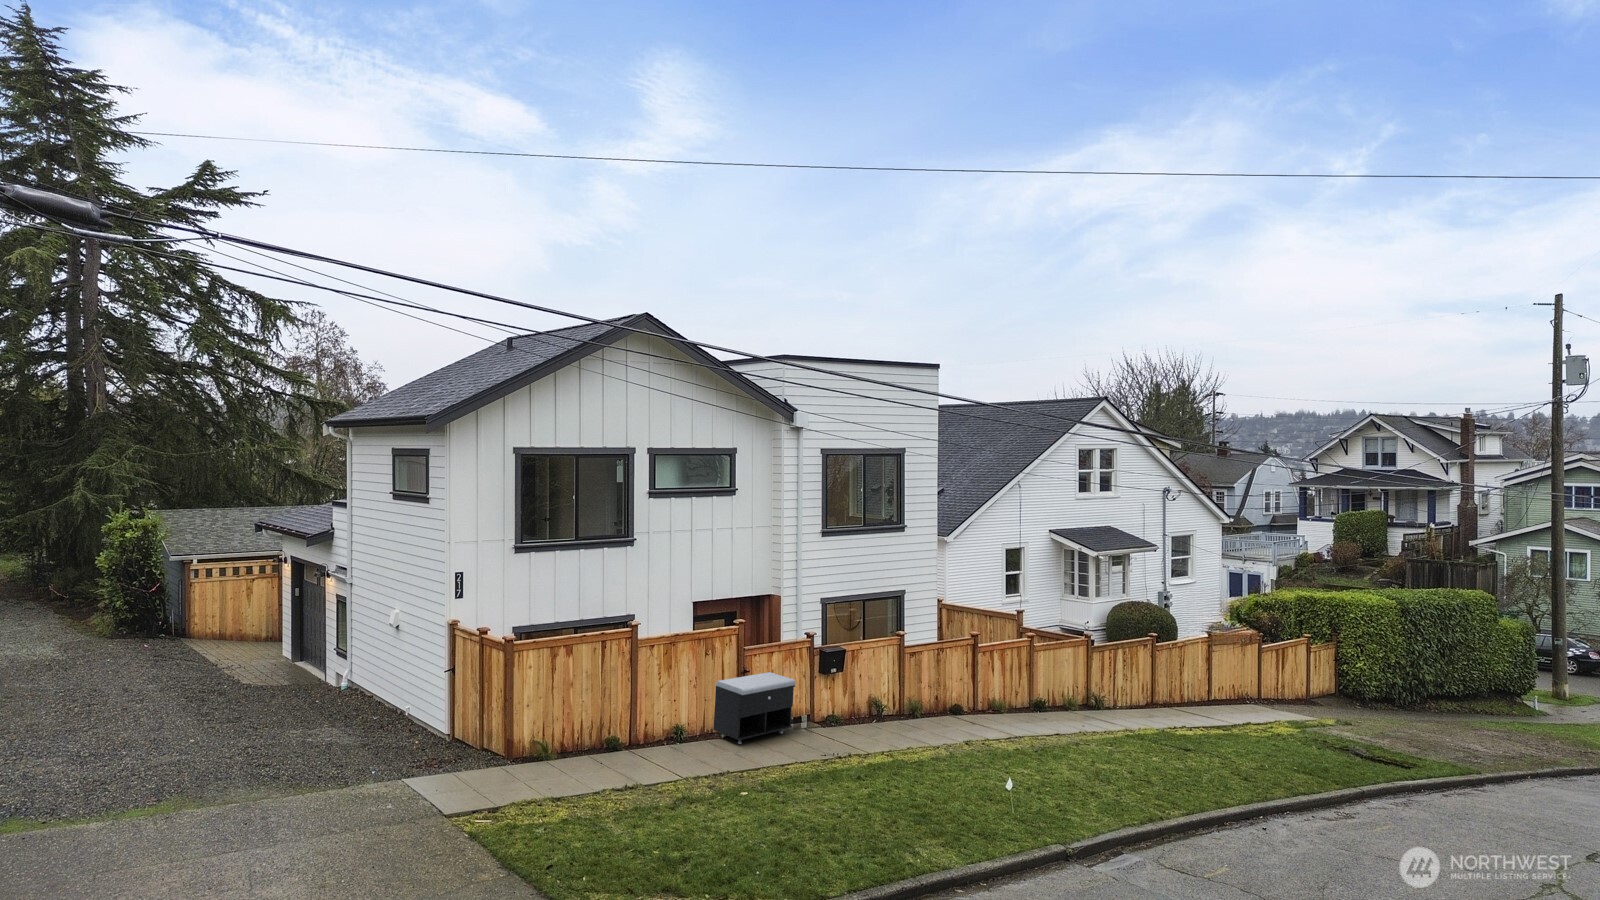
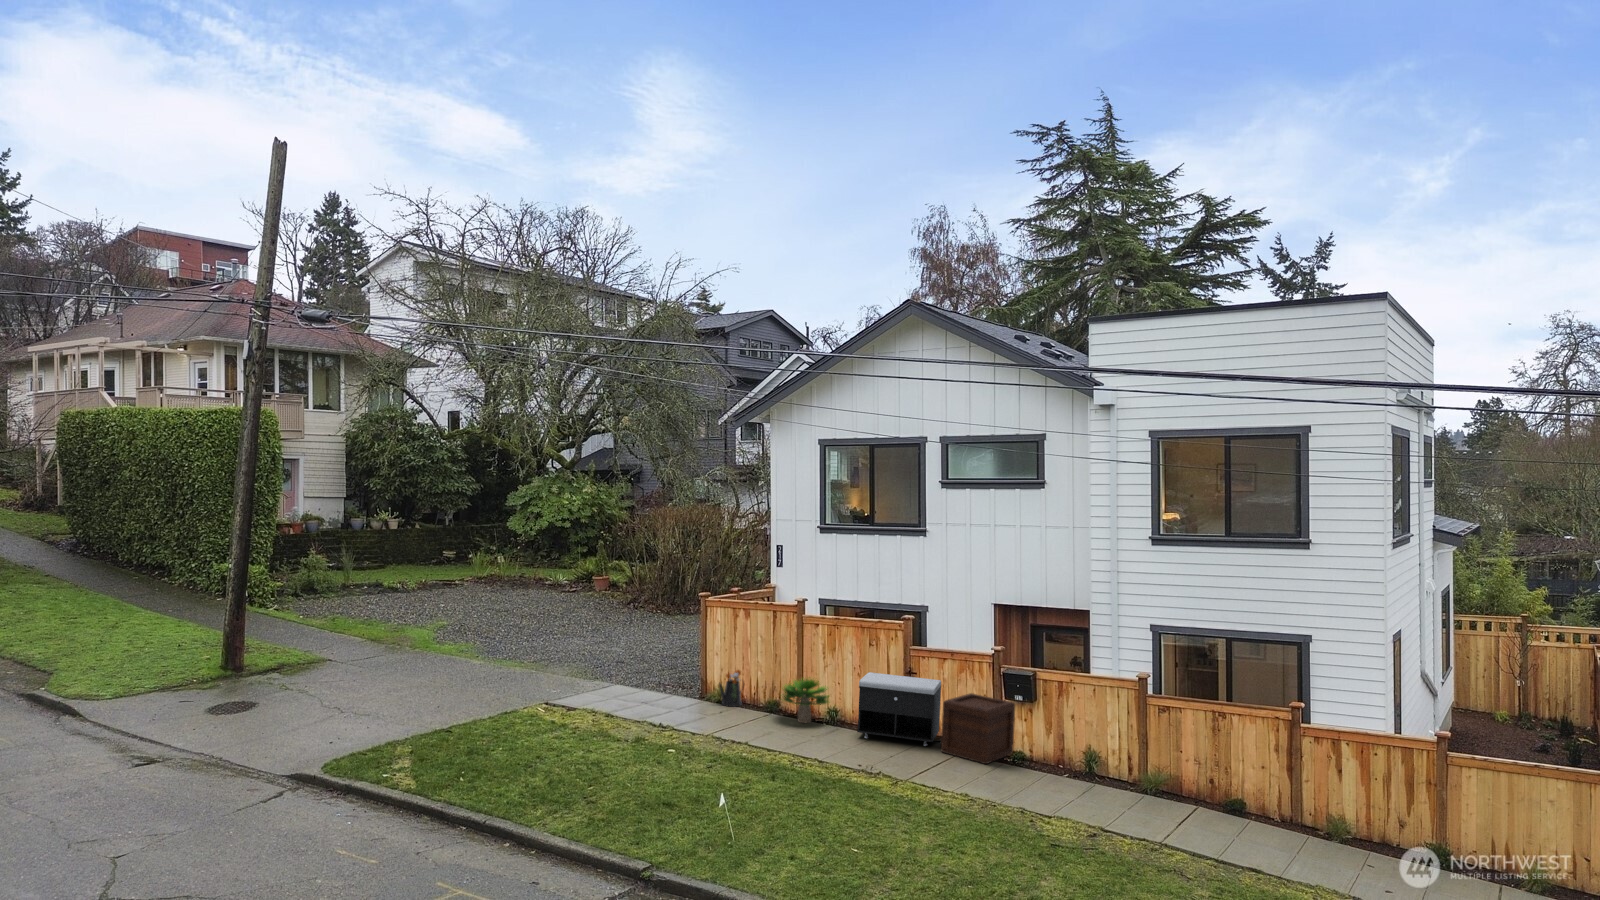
wooden crate: none [788,676,847,733] -> present [941,693,1015,764]
potted plant: none [637,699,696,752] -> present [782,679,829,723]
watering can: none [553,716,579,763] -> present [719,670,743,707]

